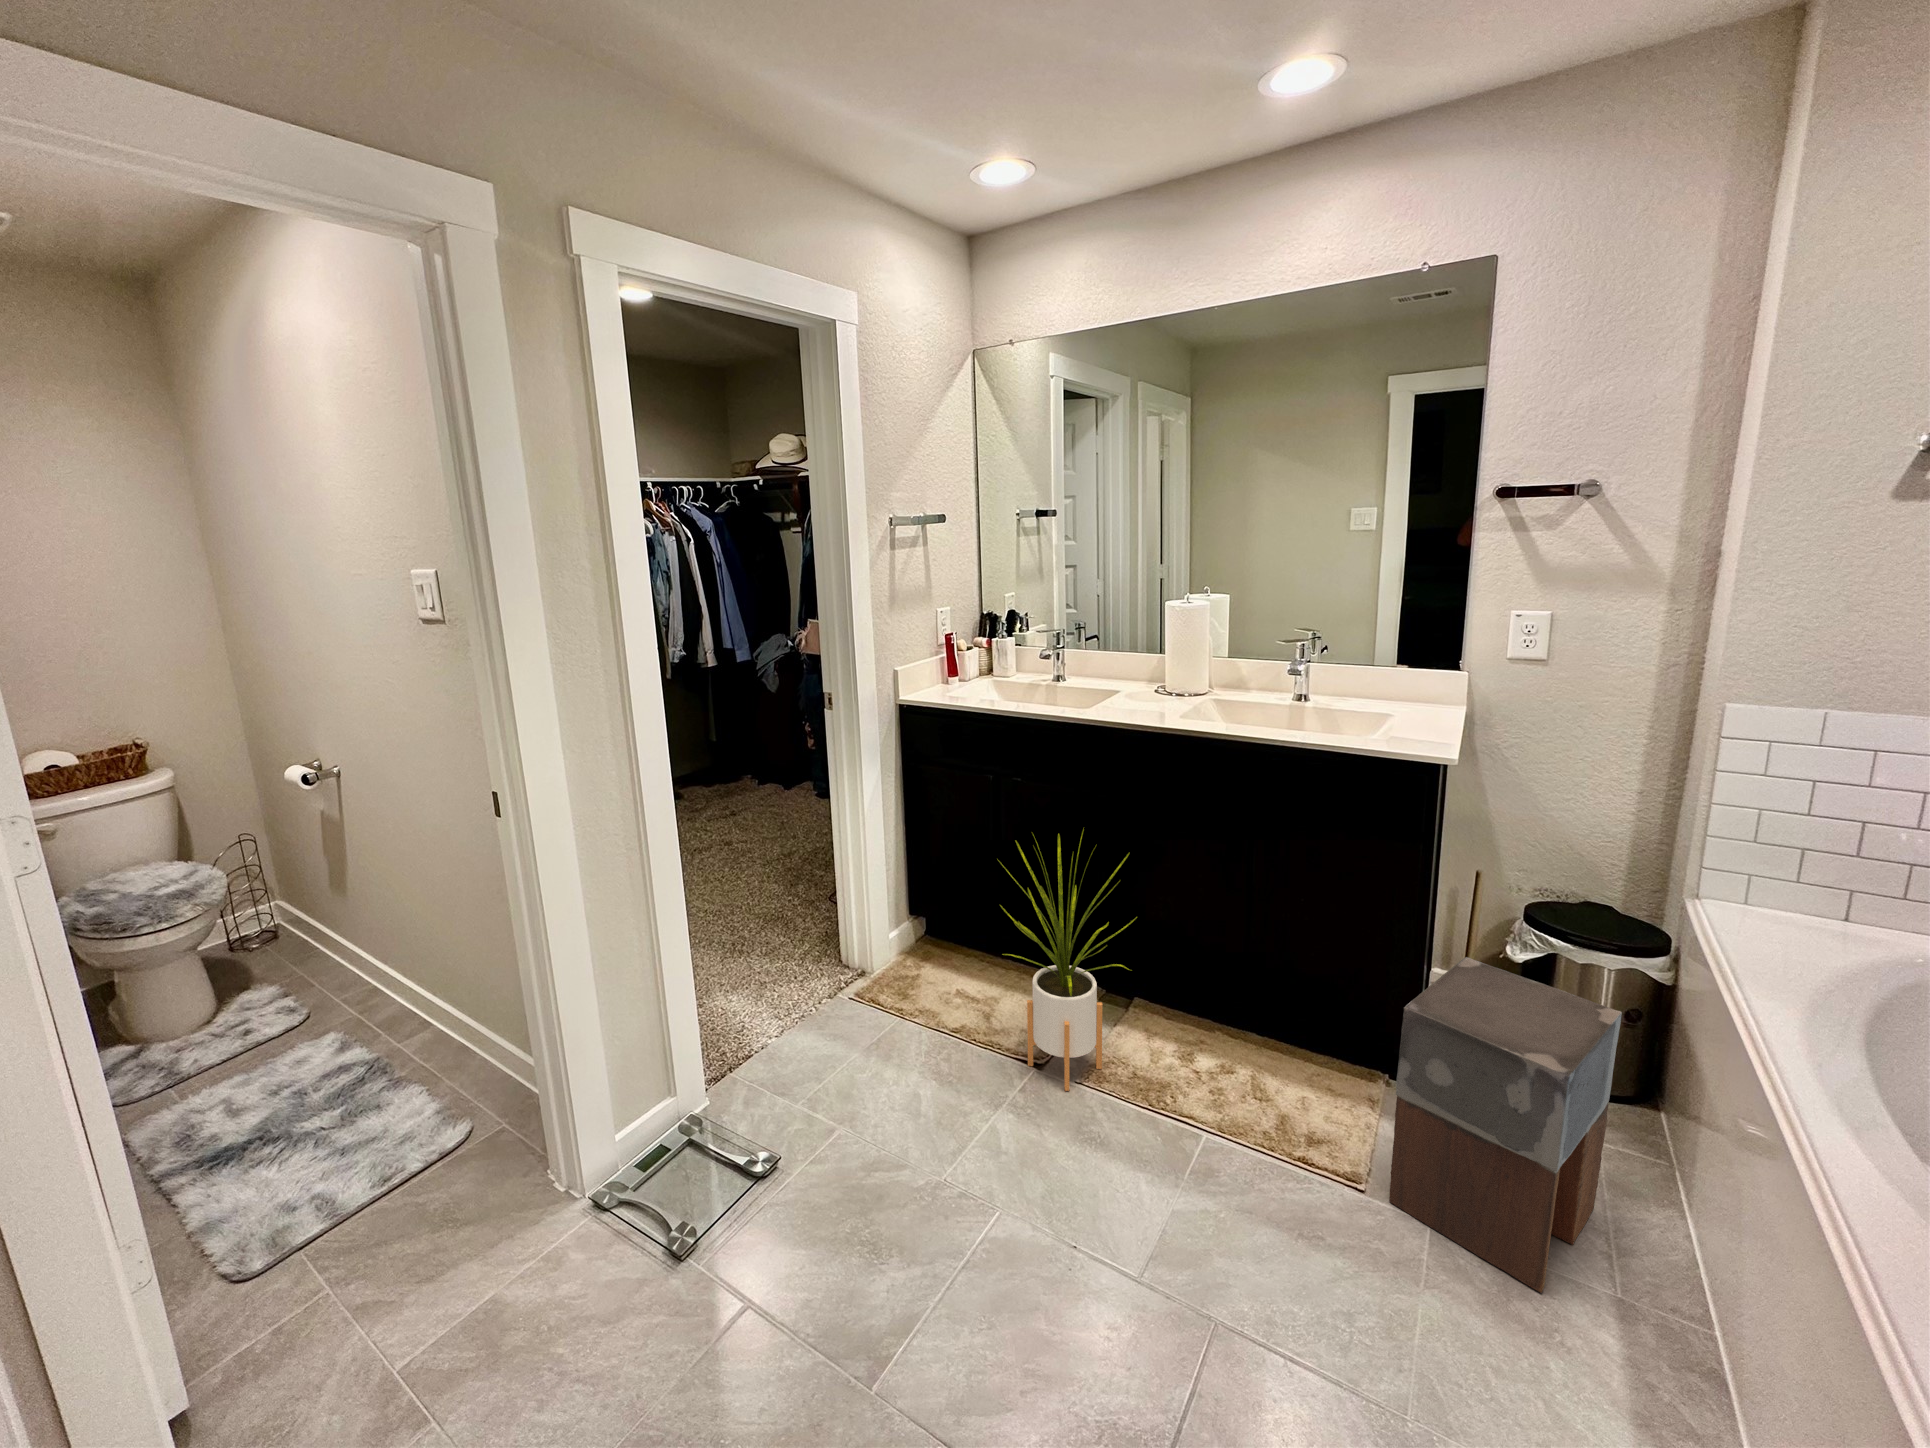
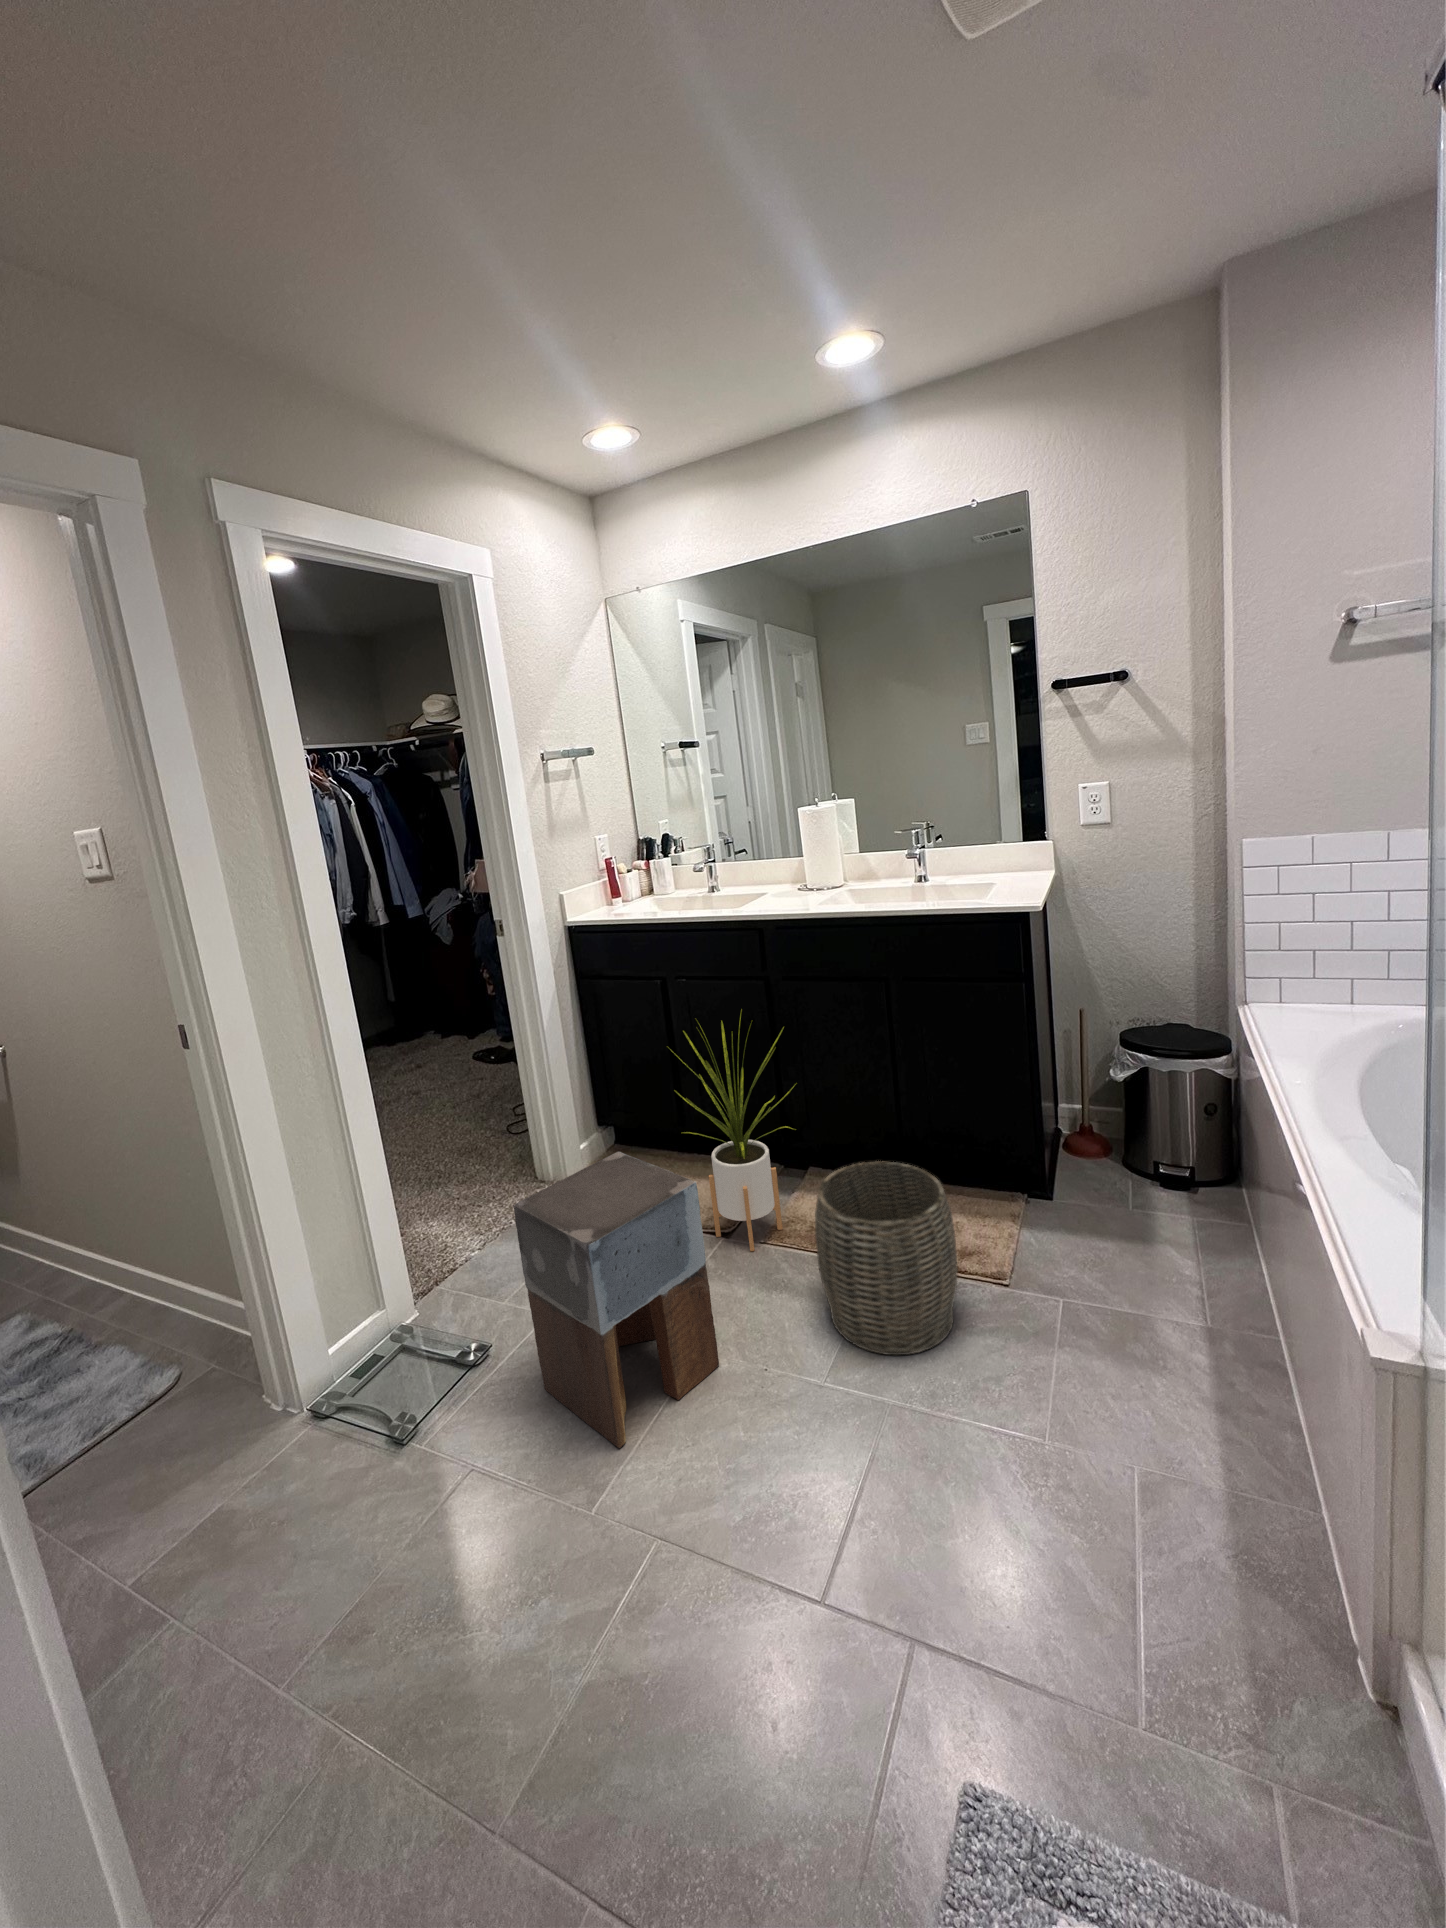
stool: present [1389,957,1622,1293] -> present [513,1152,719,1448]
woven basket: none [1146,1026,1312,1261] -> present [815,1161,958,1355]

